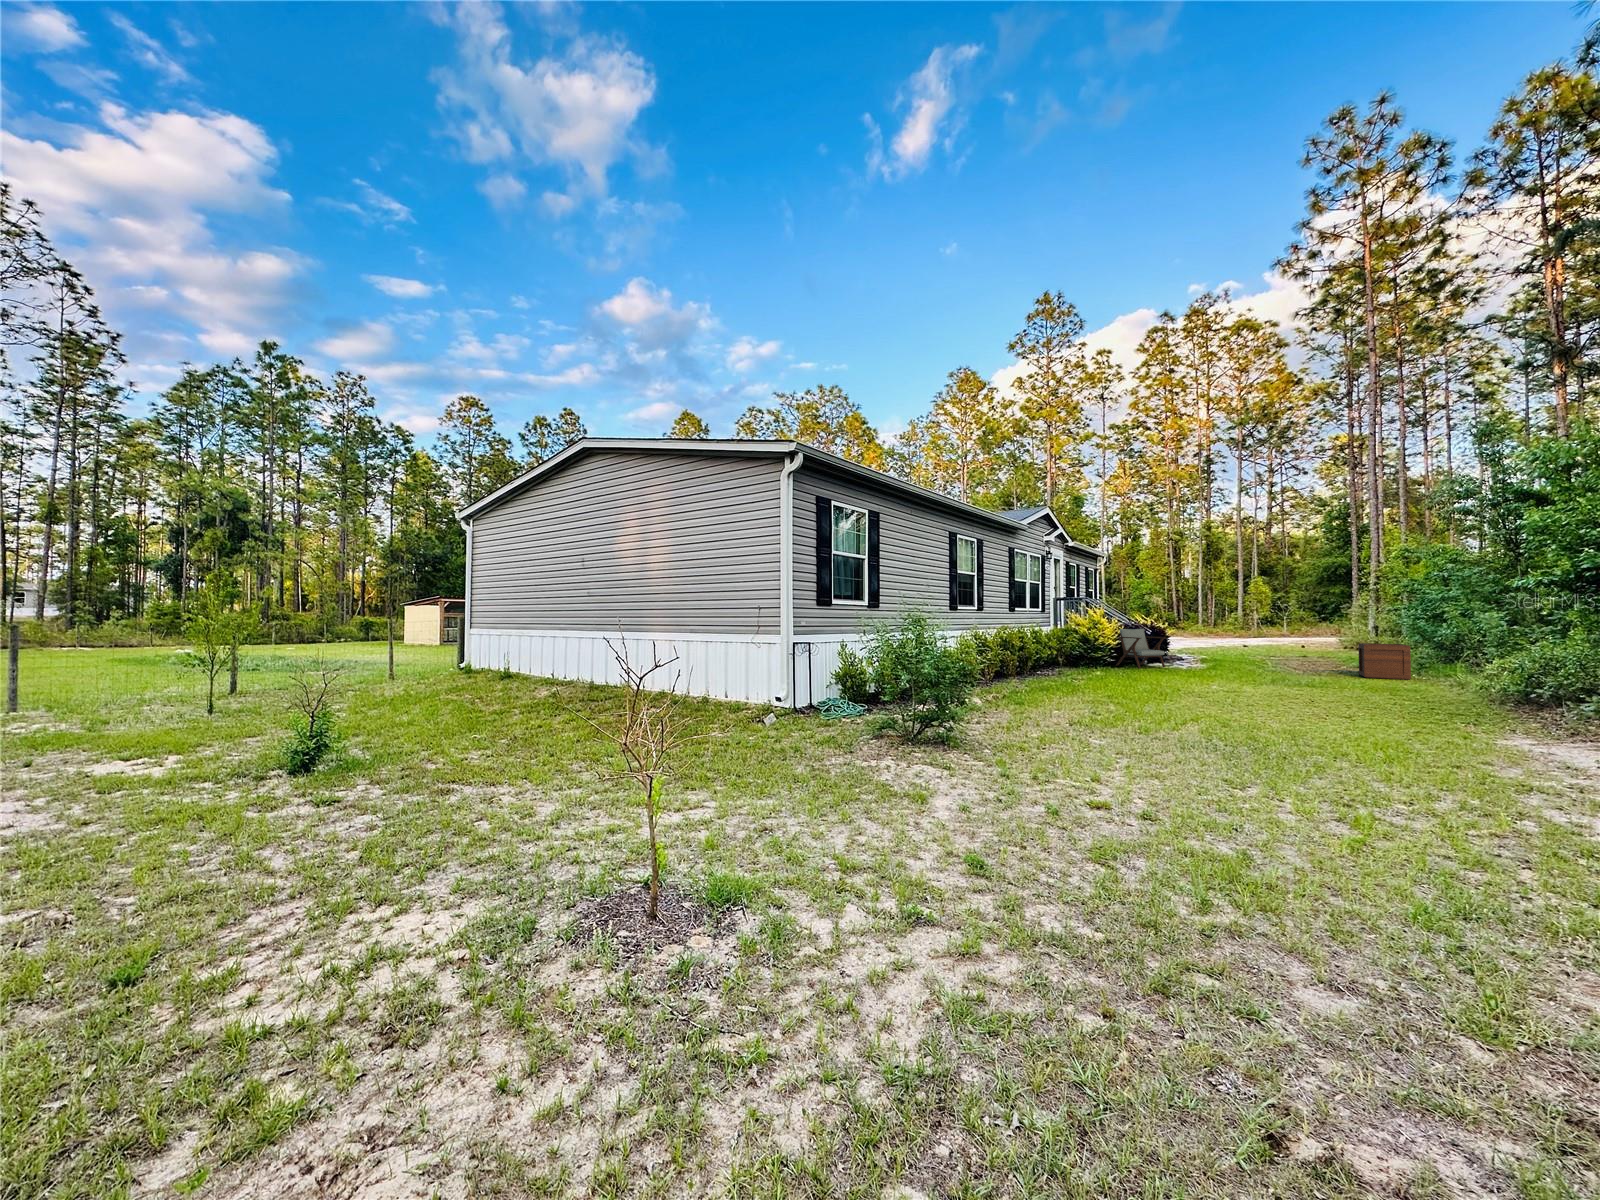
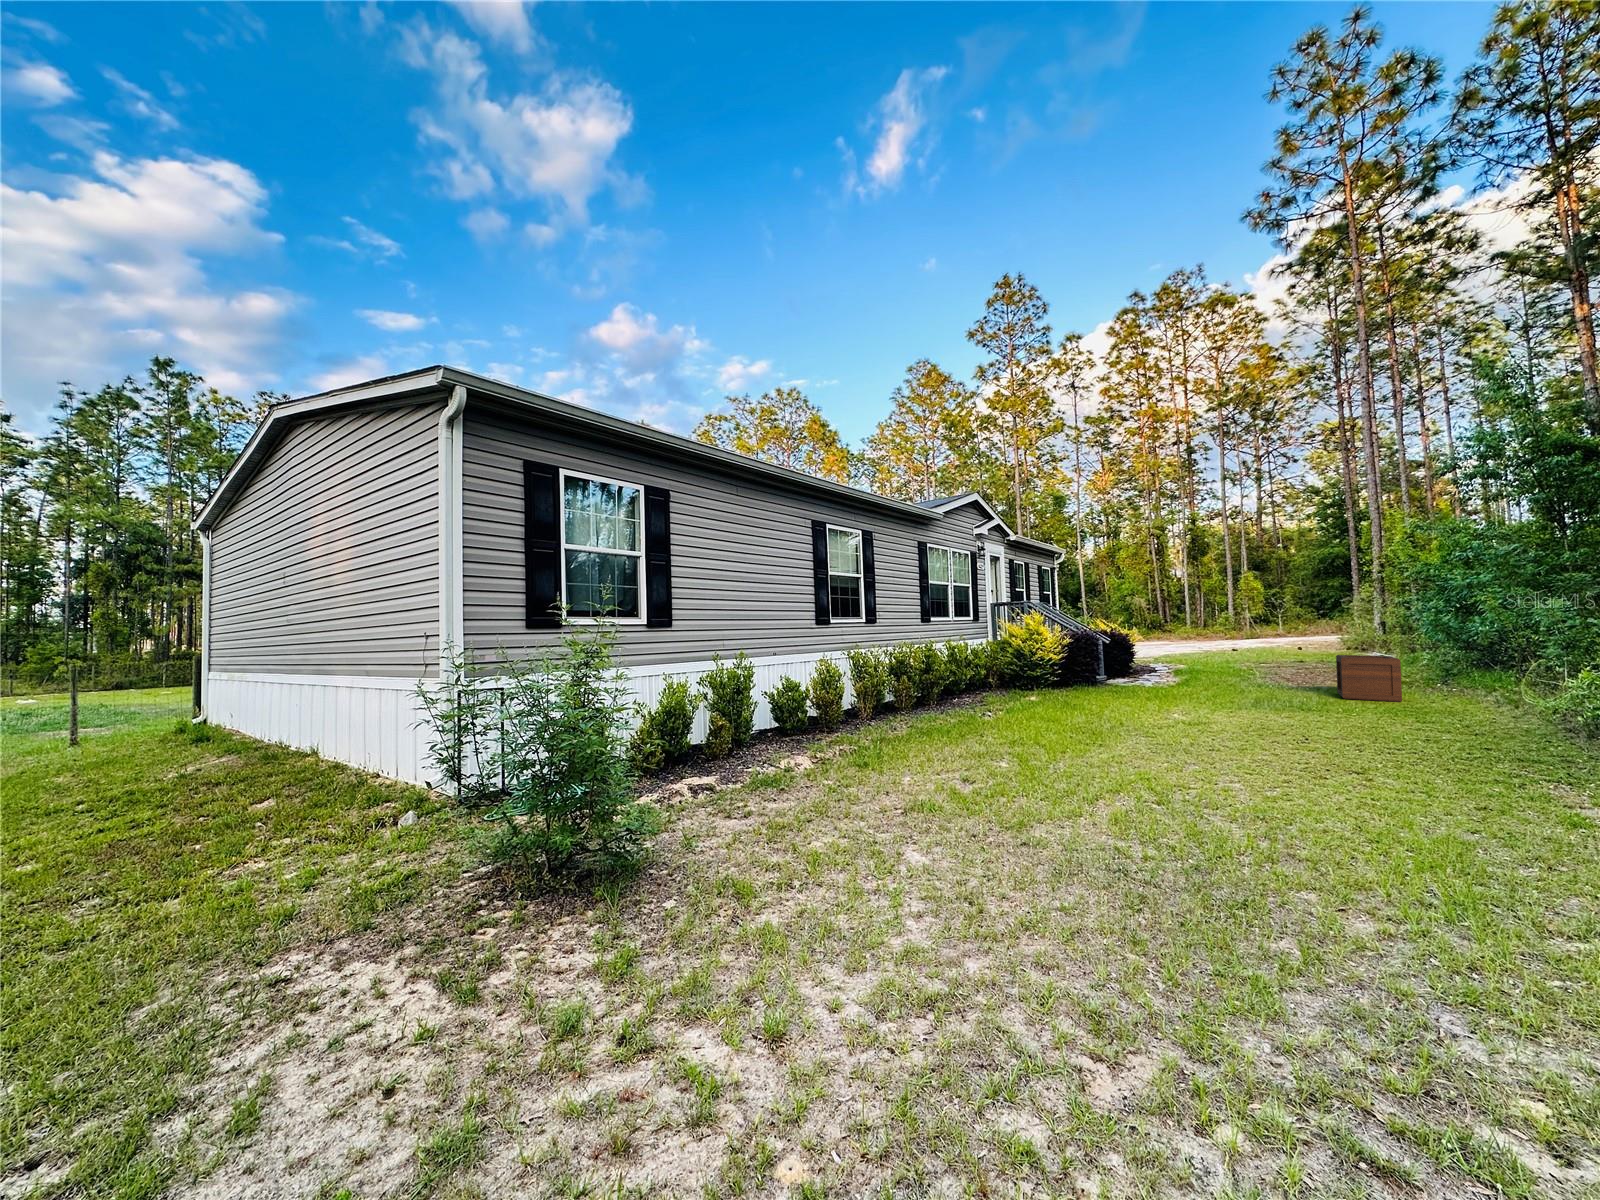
lounge chair: present [1116,629,1166,668] -> none [1053,638,1109,685]

